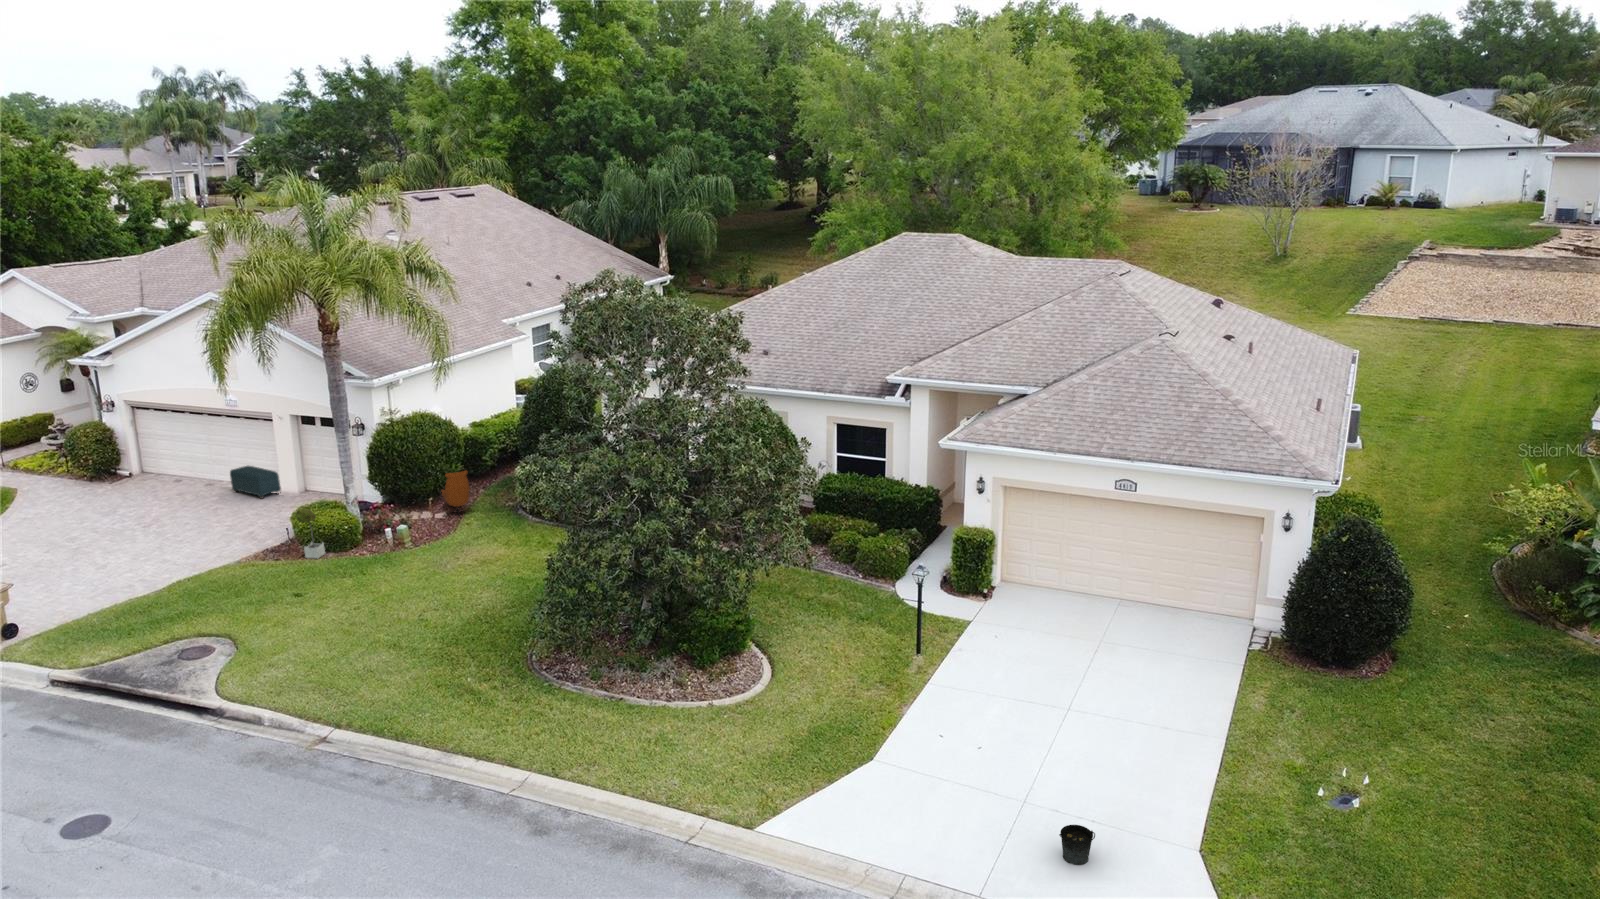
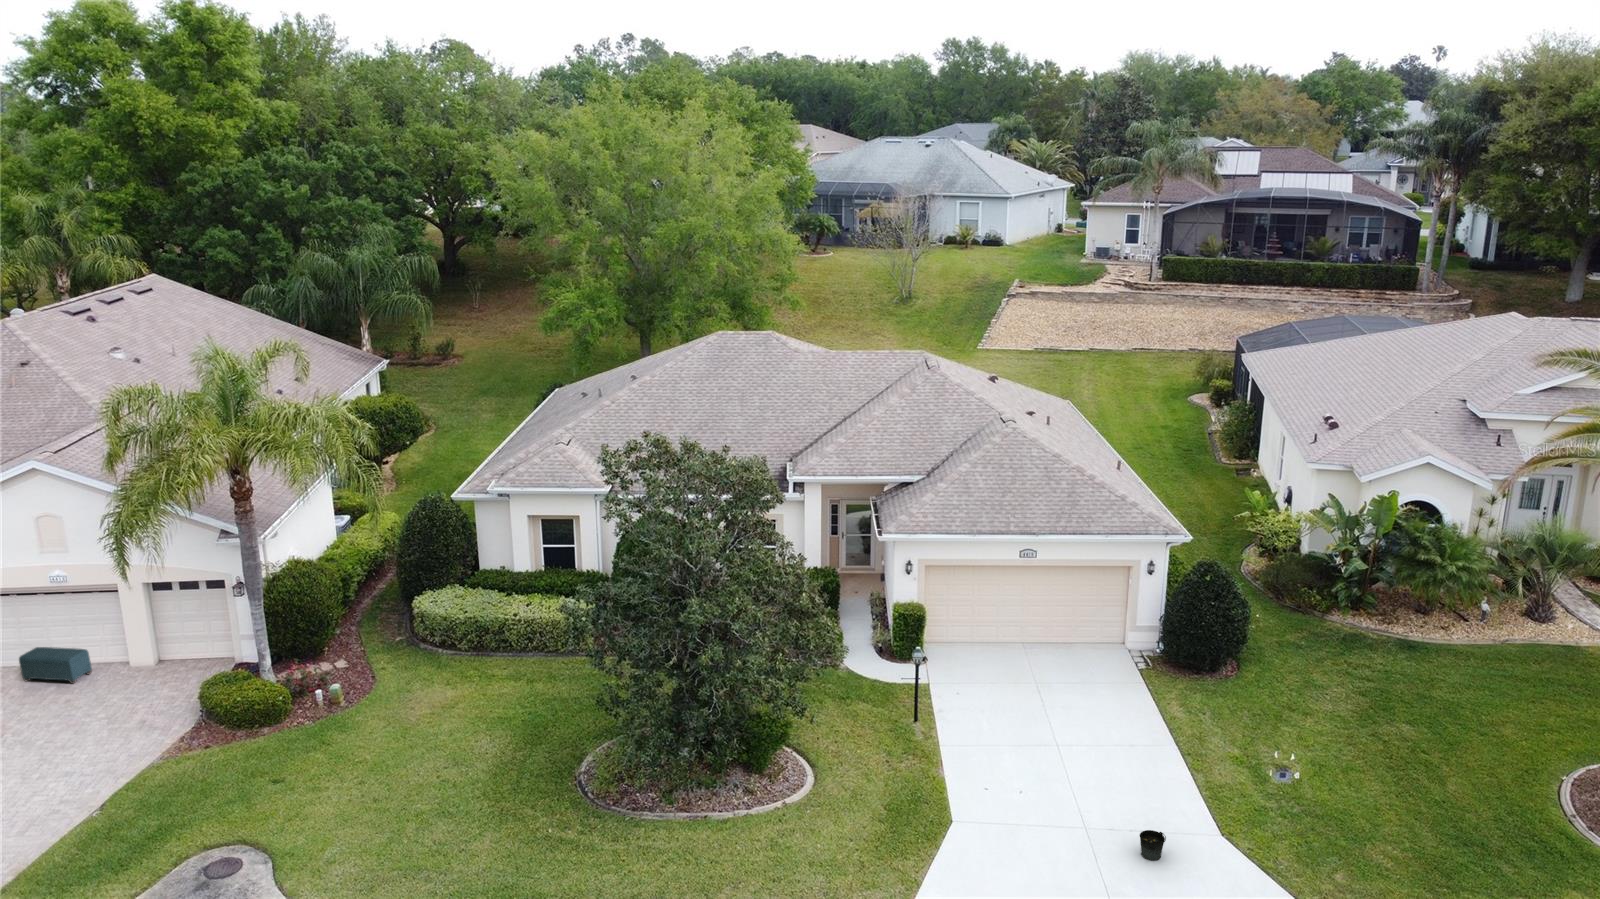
lounge chair: present [442,471,470,515] -> none [309,614,354,666]
potted tree: present [296,509,325,559] -> none [200,690,234,743]

